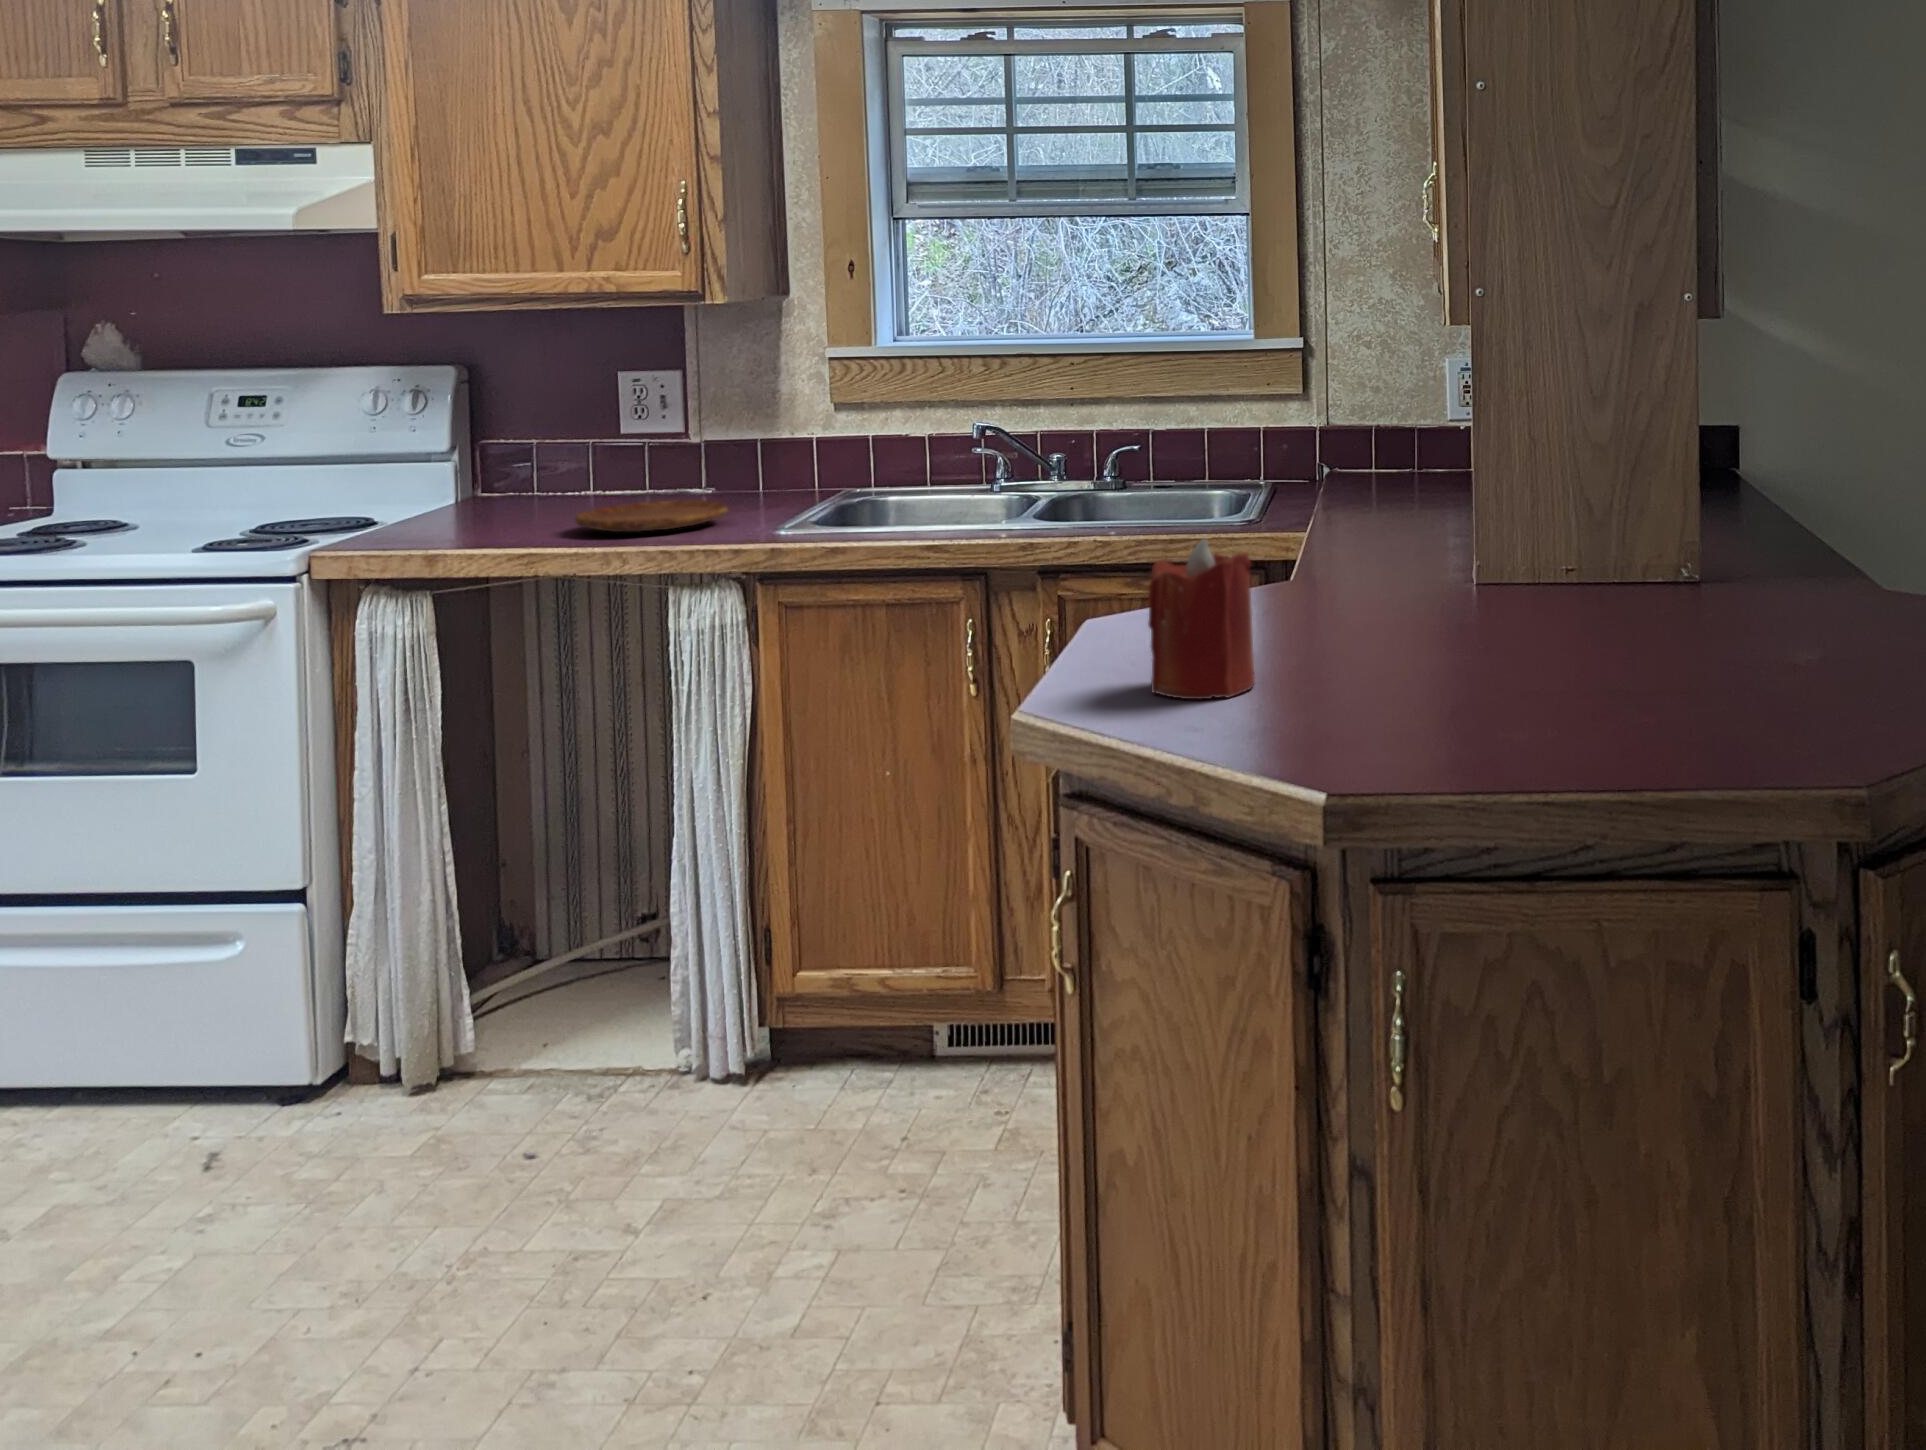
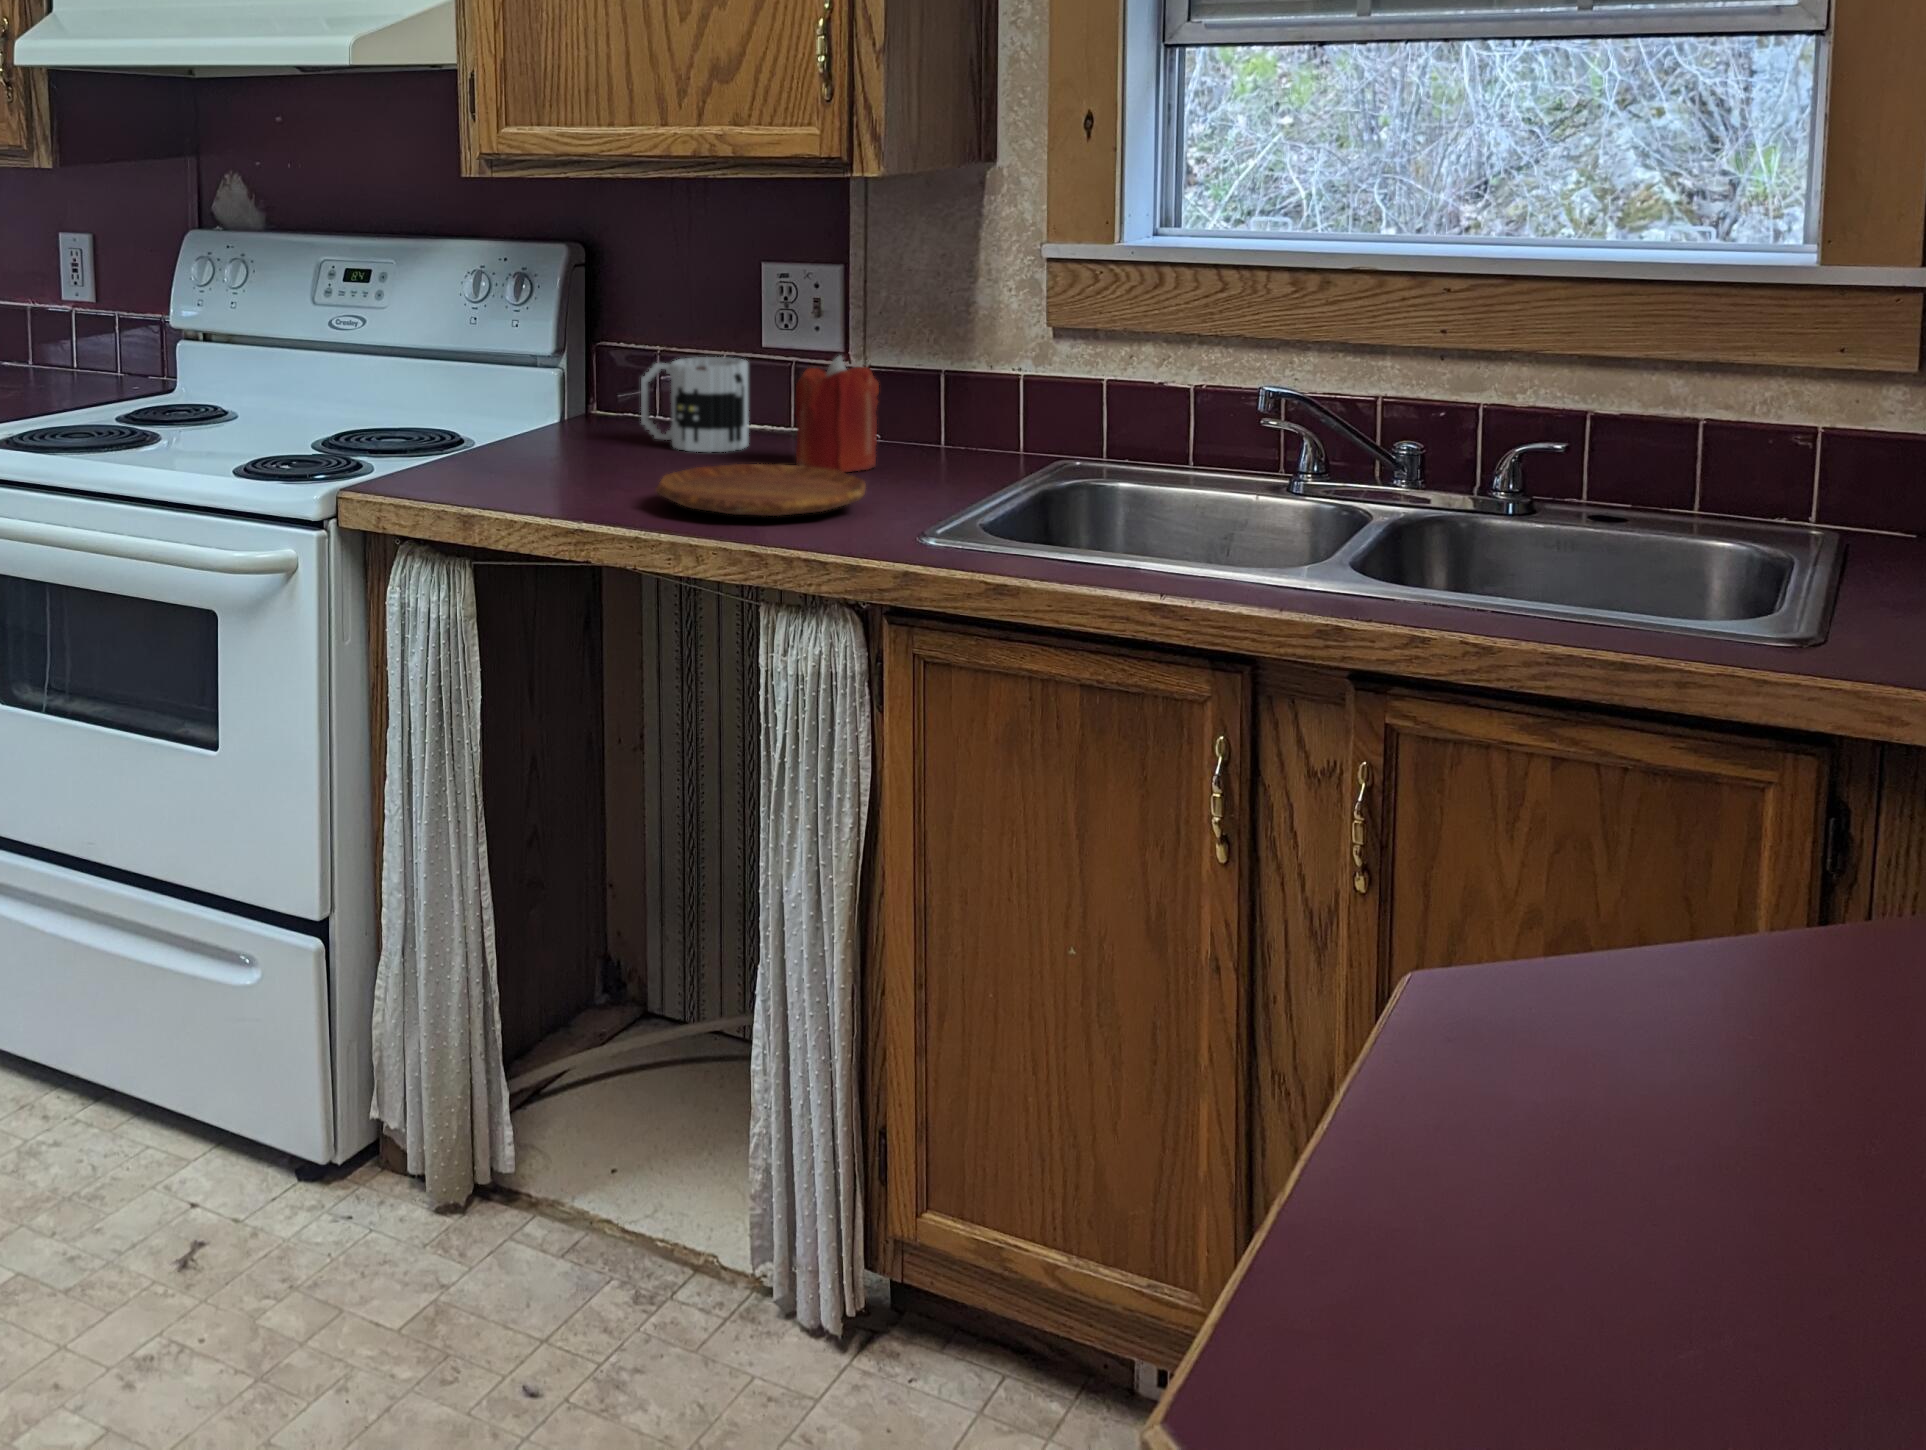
mug: none [530,440,618,507] -> present [641,357,749,452]
candle: present [1148,540,1255,699] -> present [796,356,879,472]

